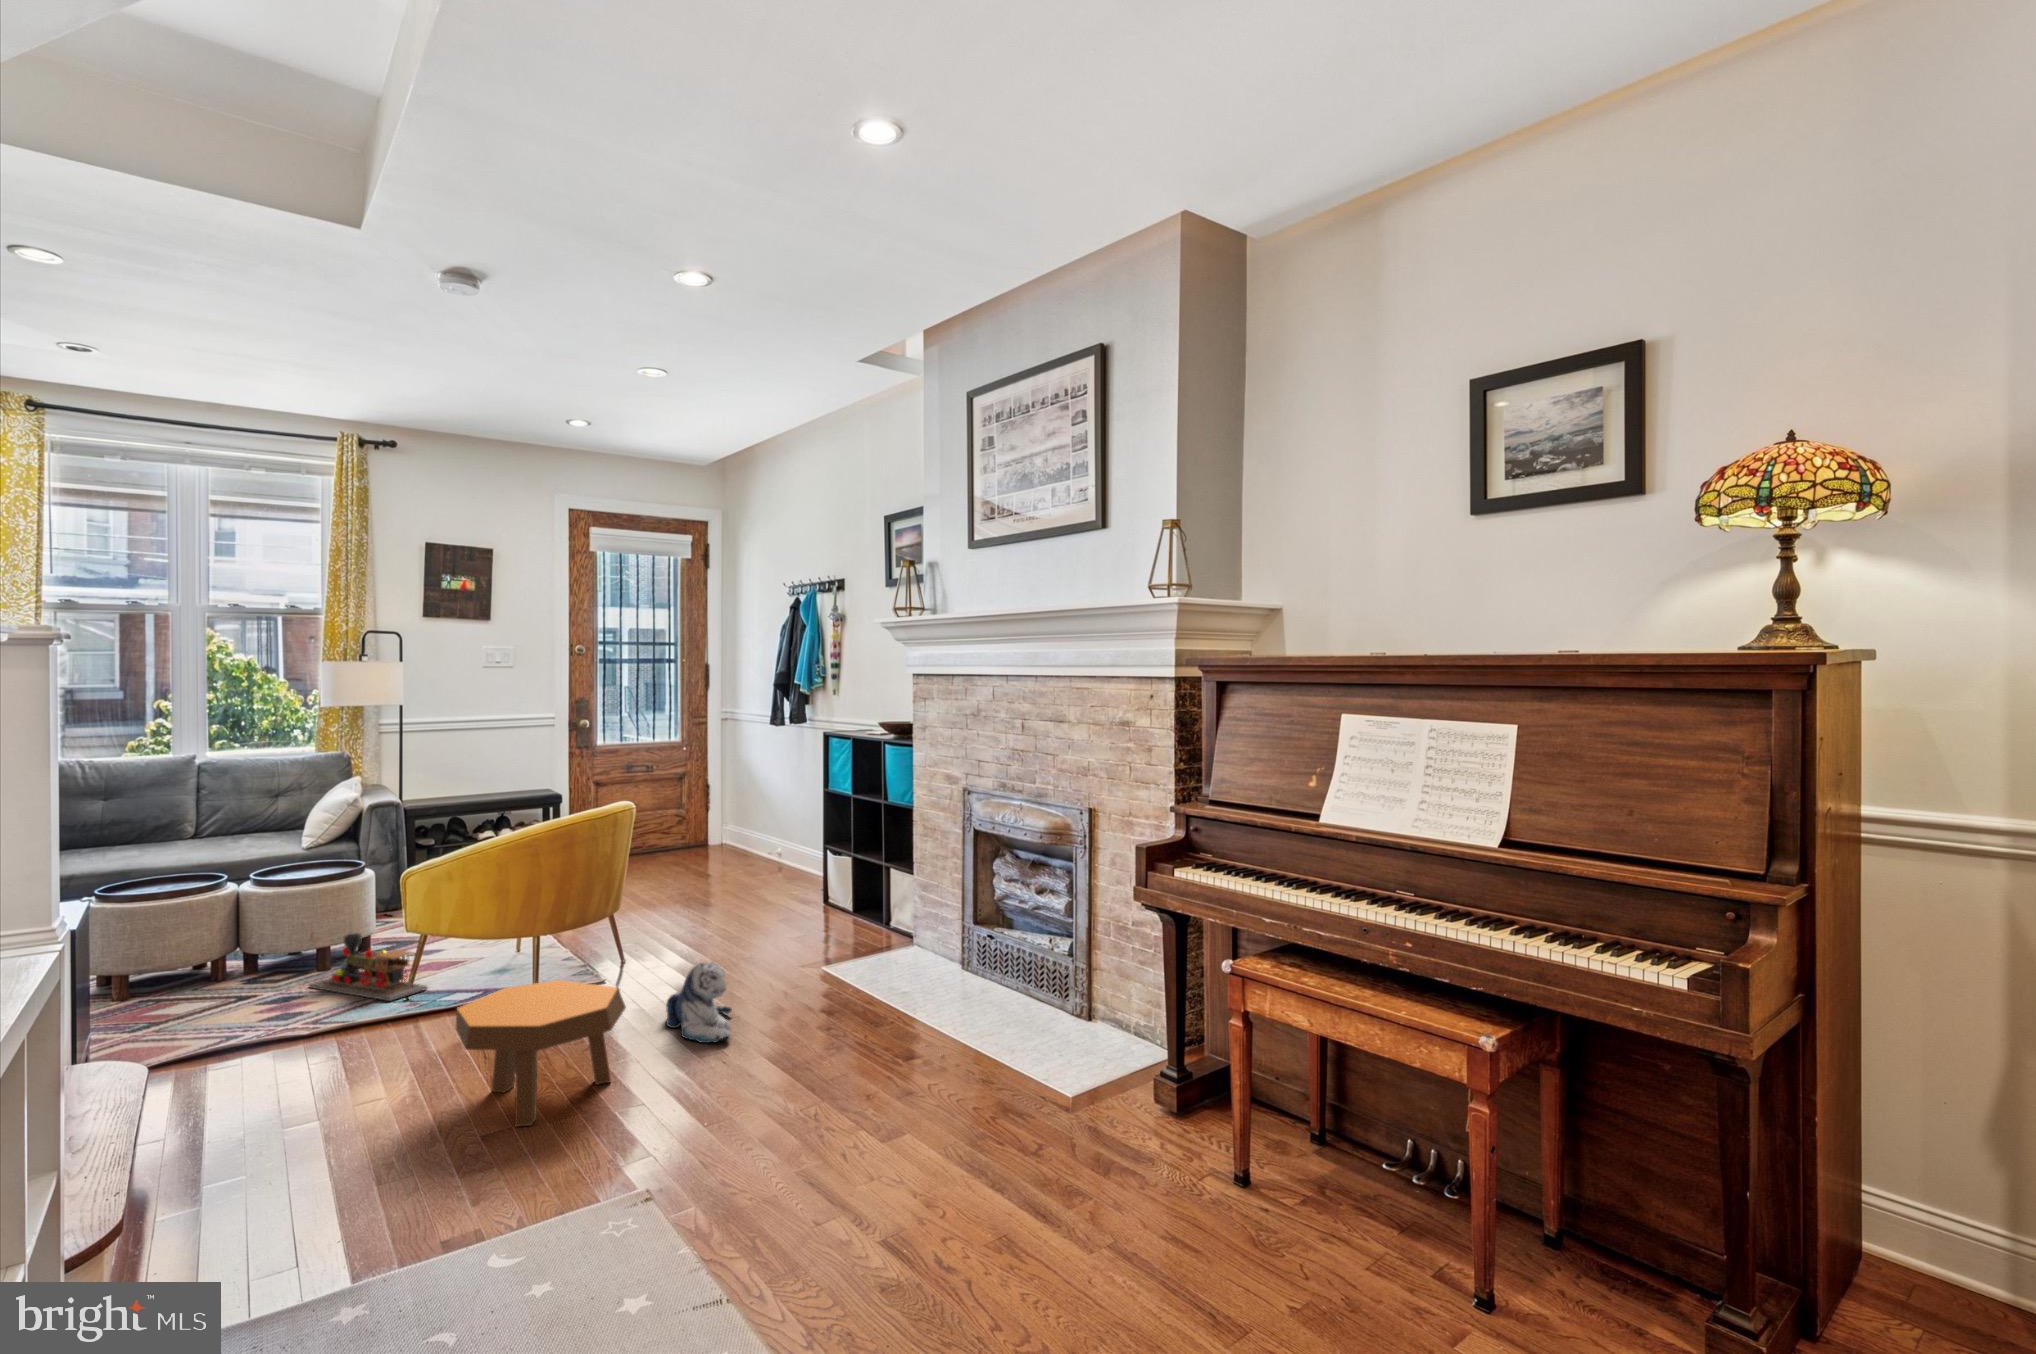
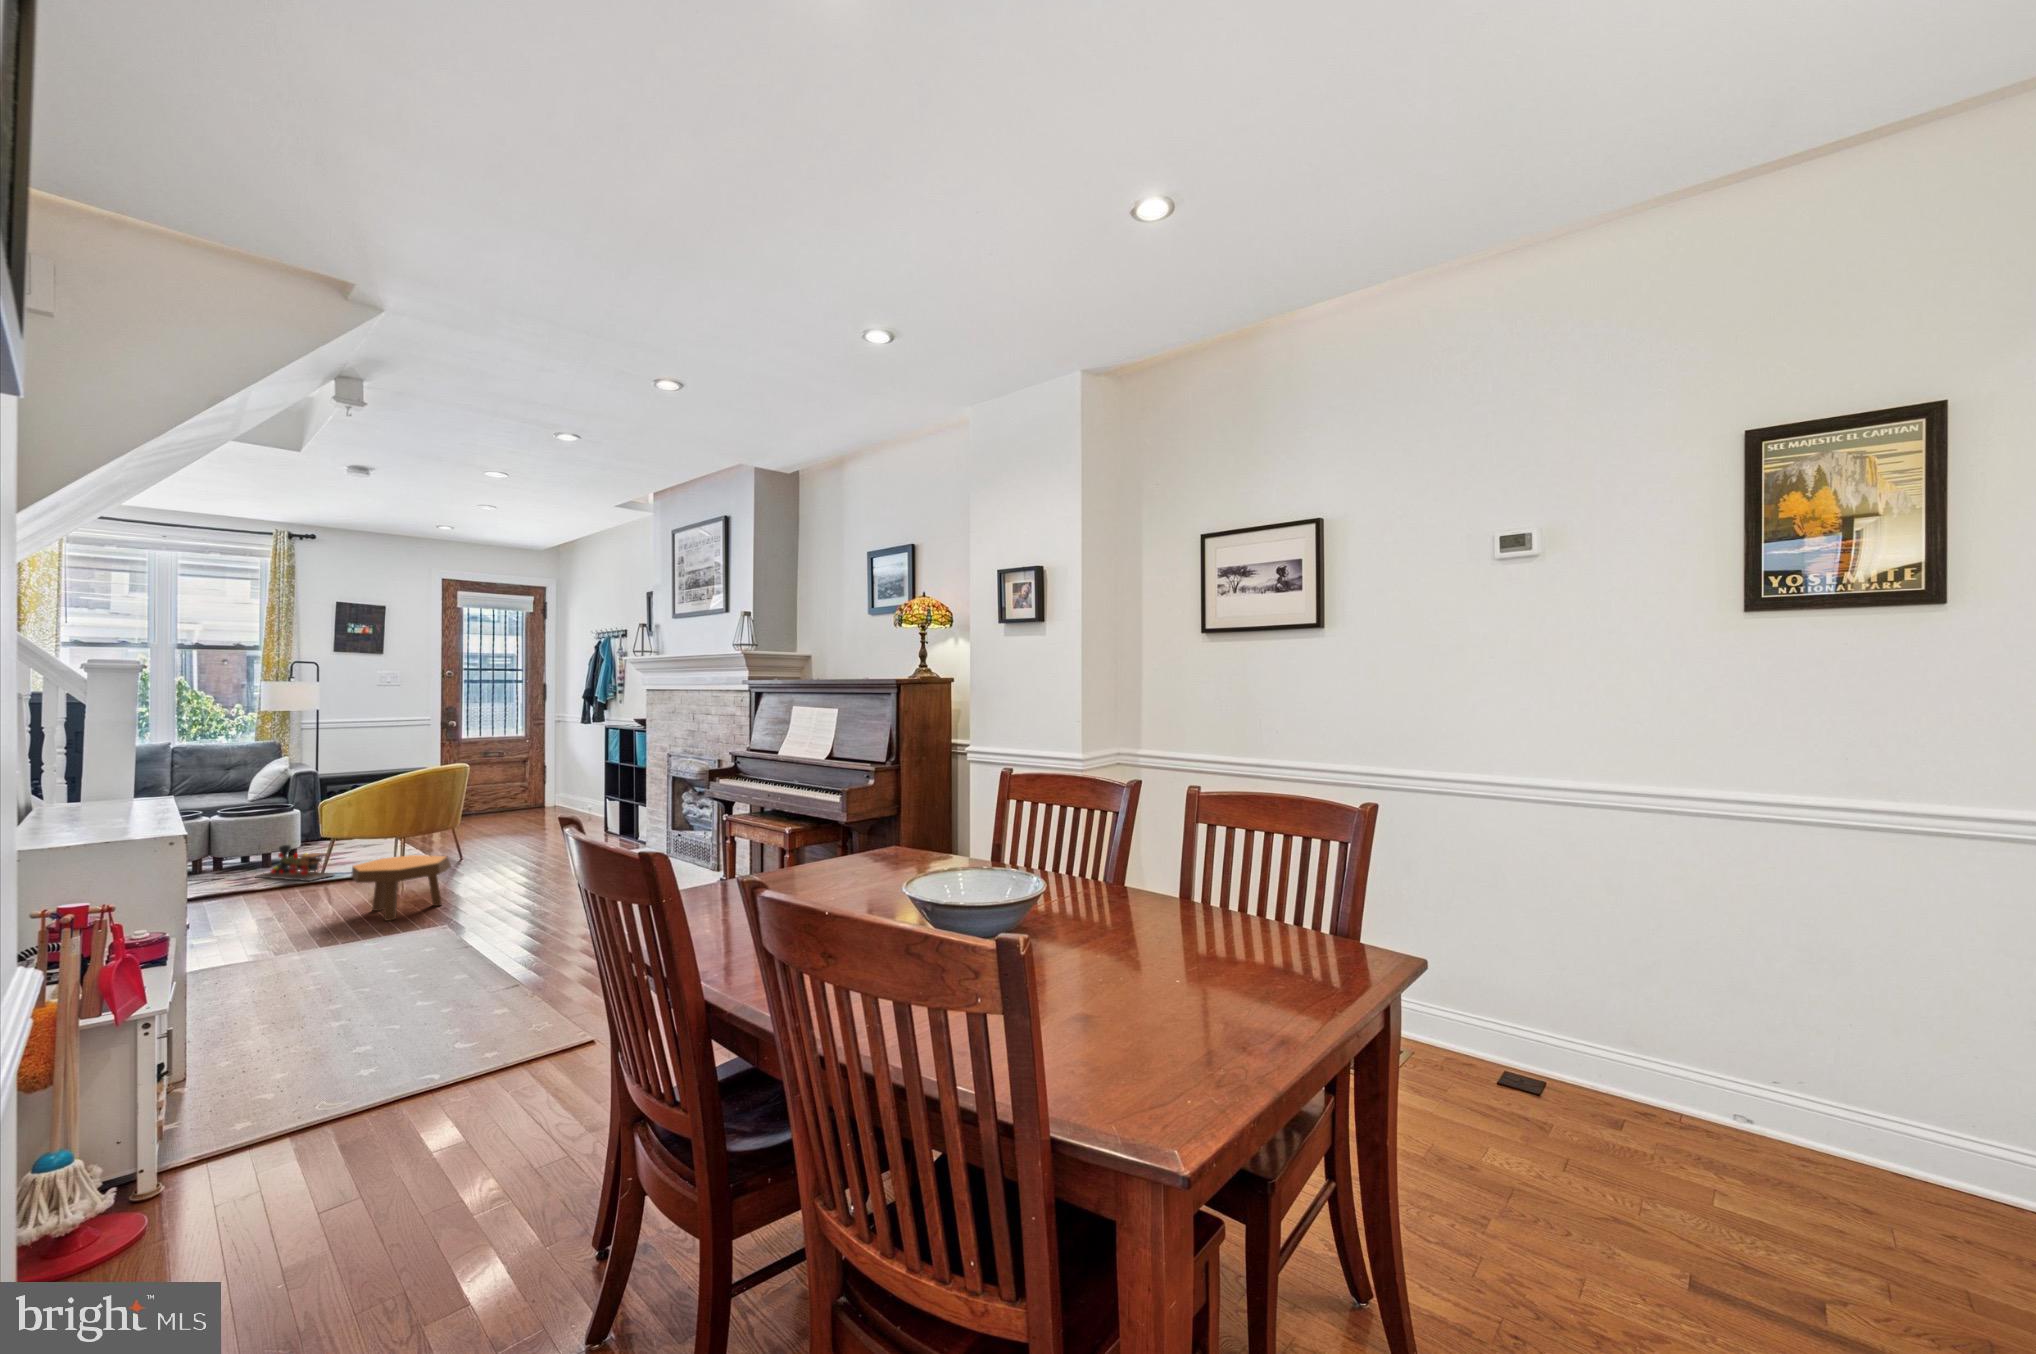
plush toy: present [665,963,732,1043] -> none [480,849,523,890]

